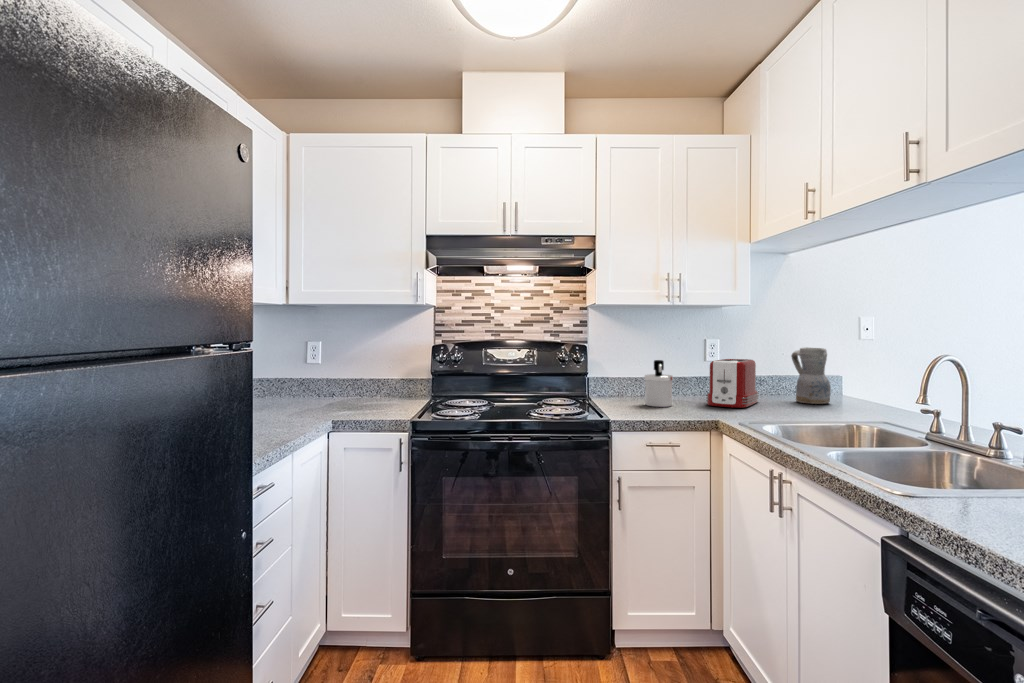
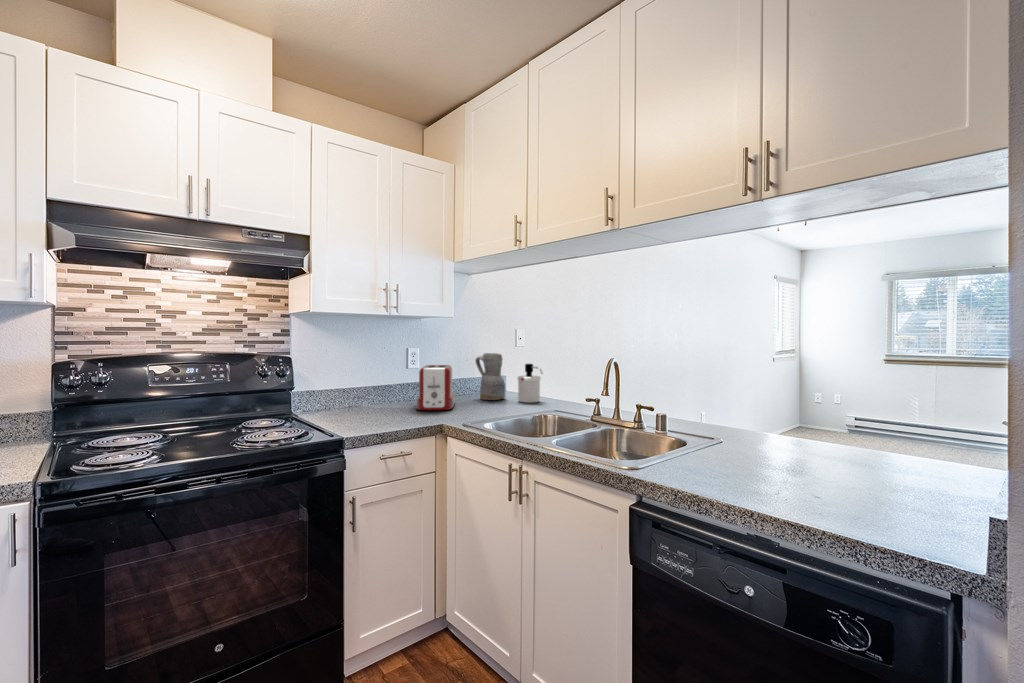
soap dispenser: present [644,360,673,407] -> present [518,364,543,403]

